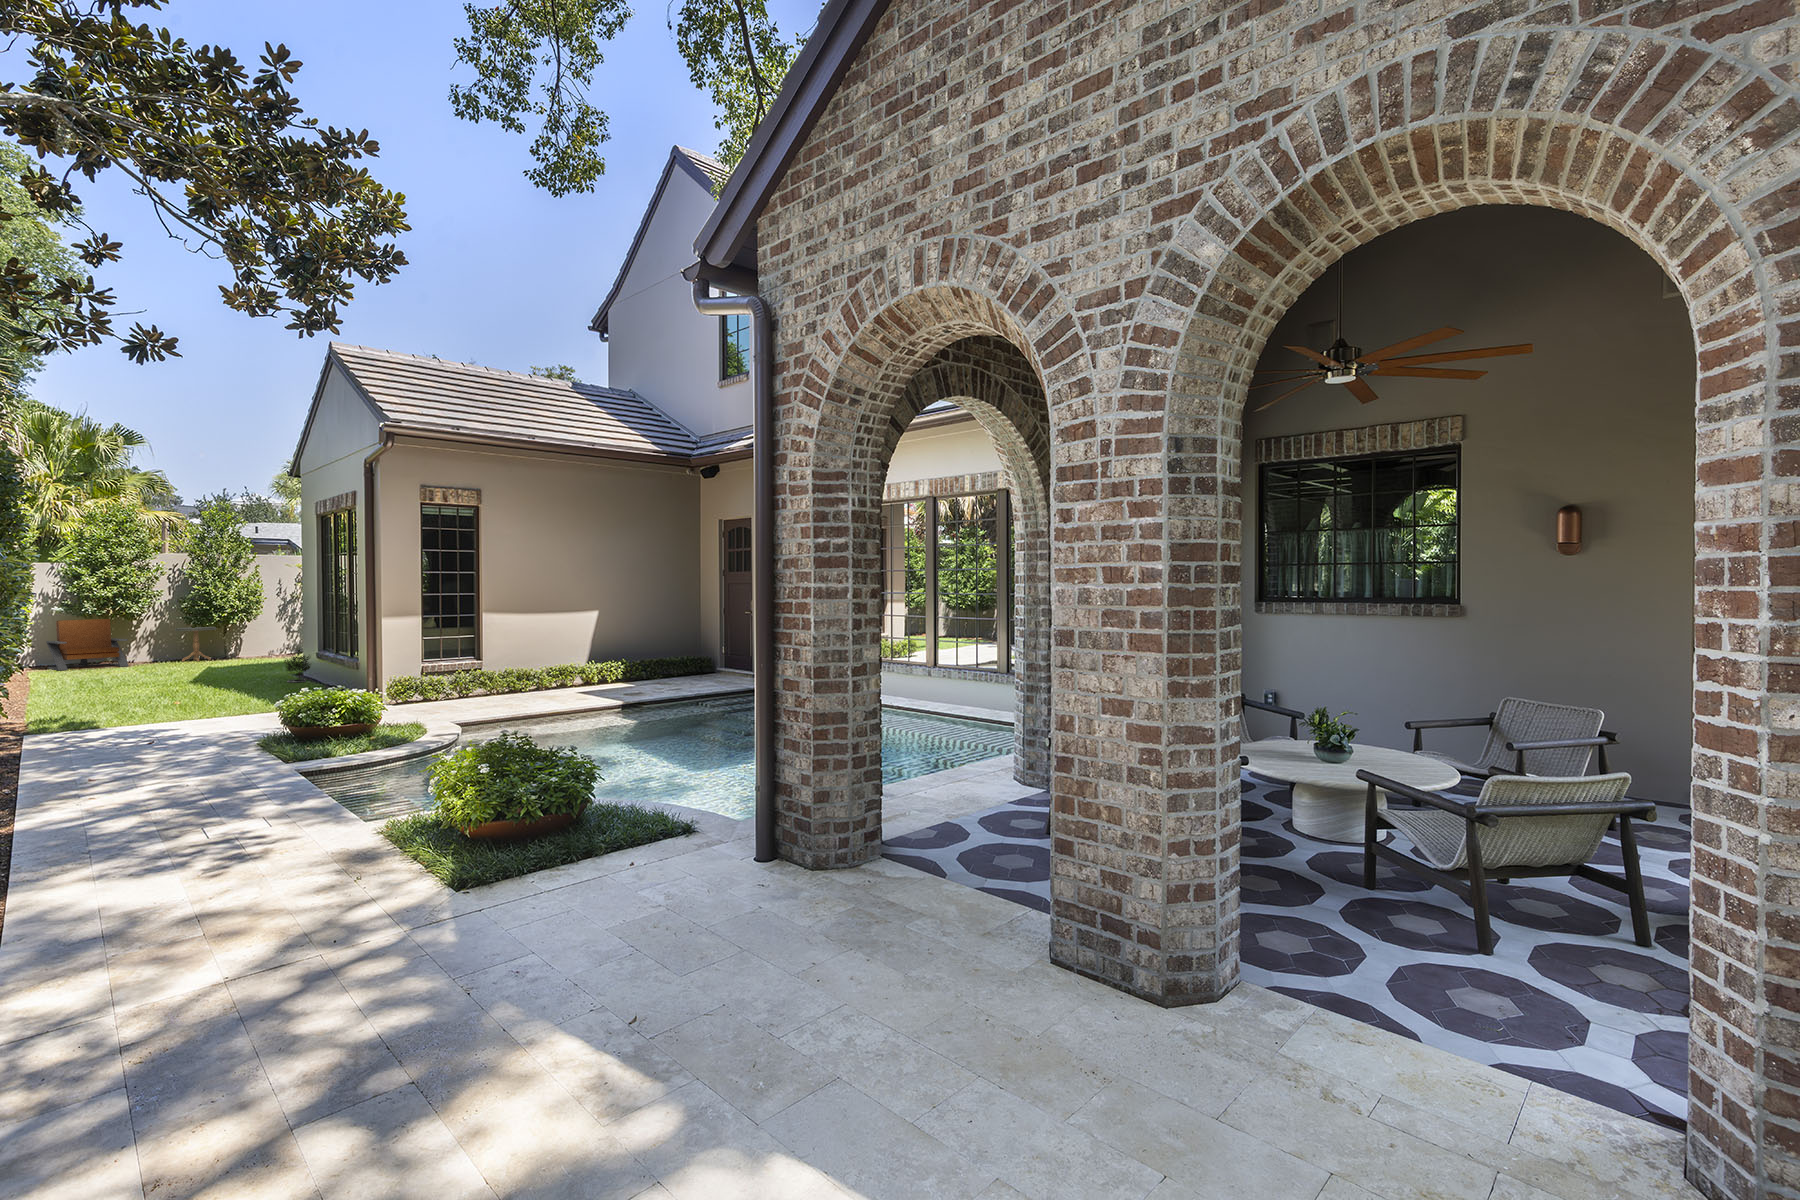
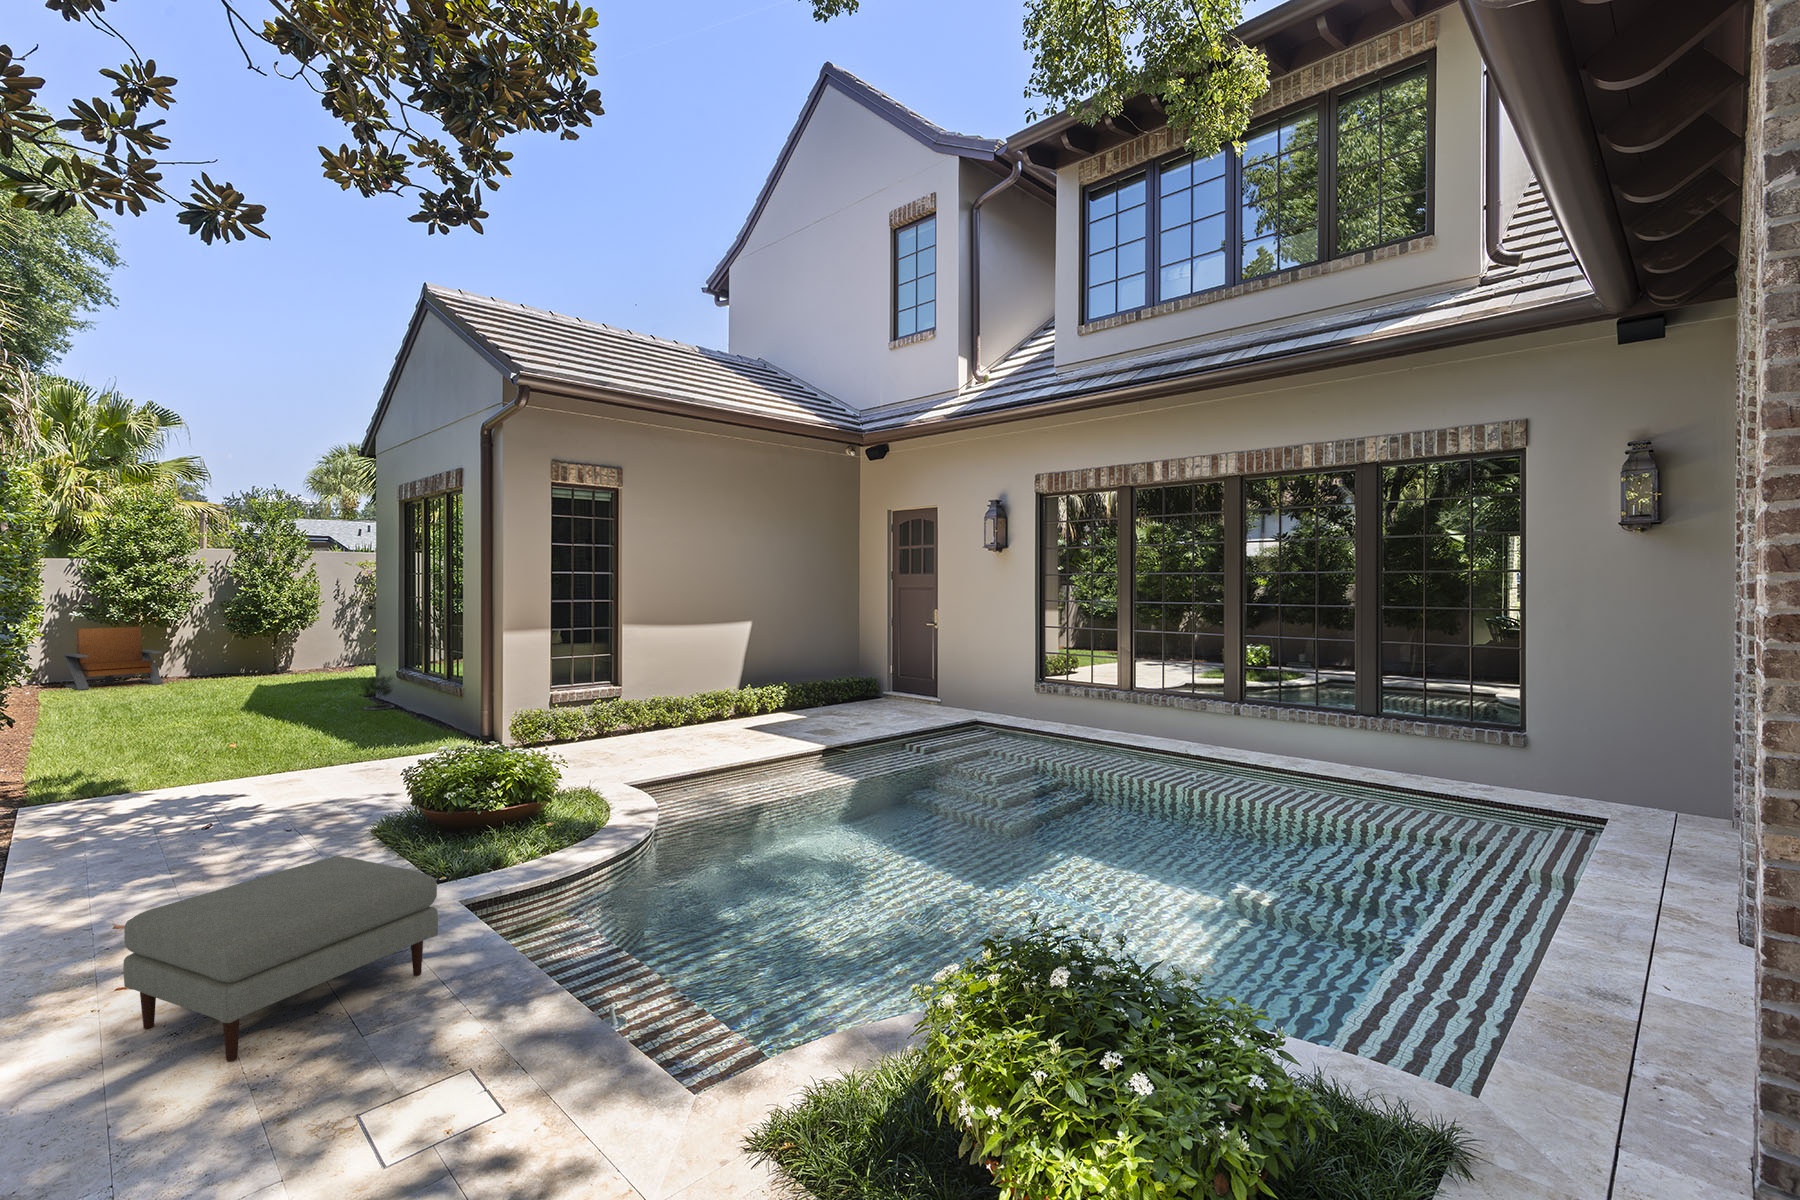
side table: present [175,627,216,661] -> none [217,636,266,677]
ottoman: none [90,733,264,816] -> present [123,856,438,1061]

